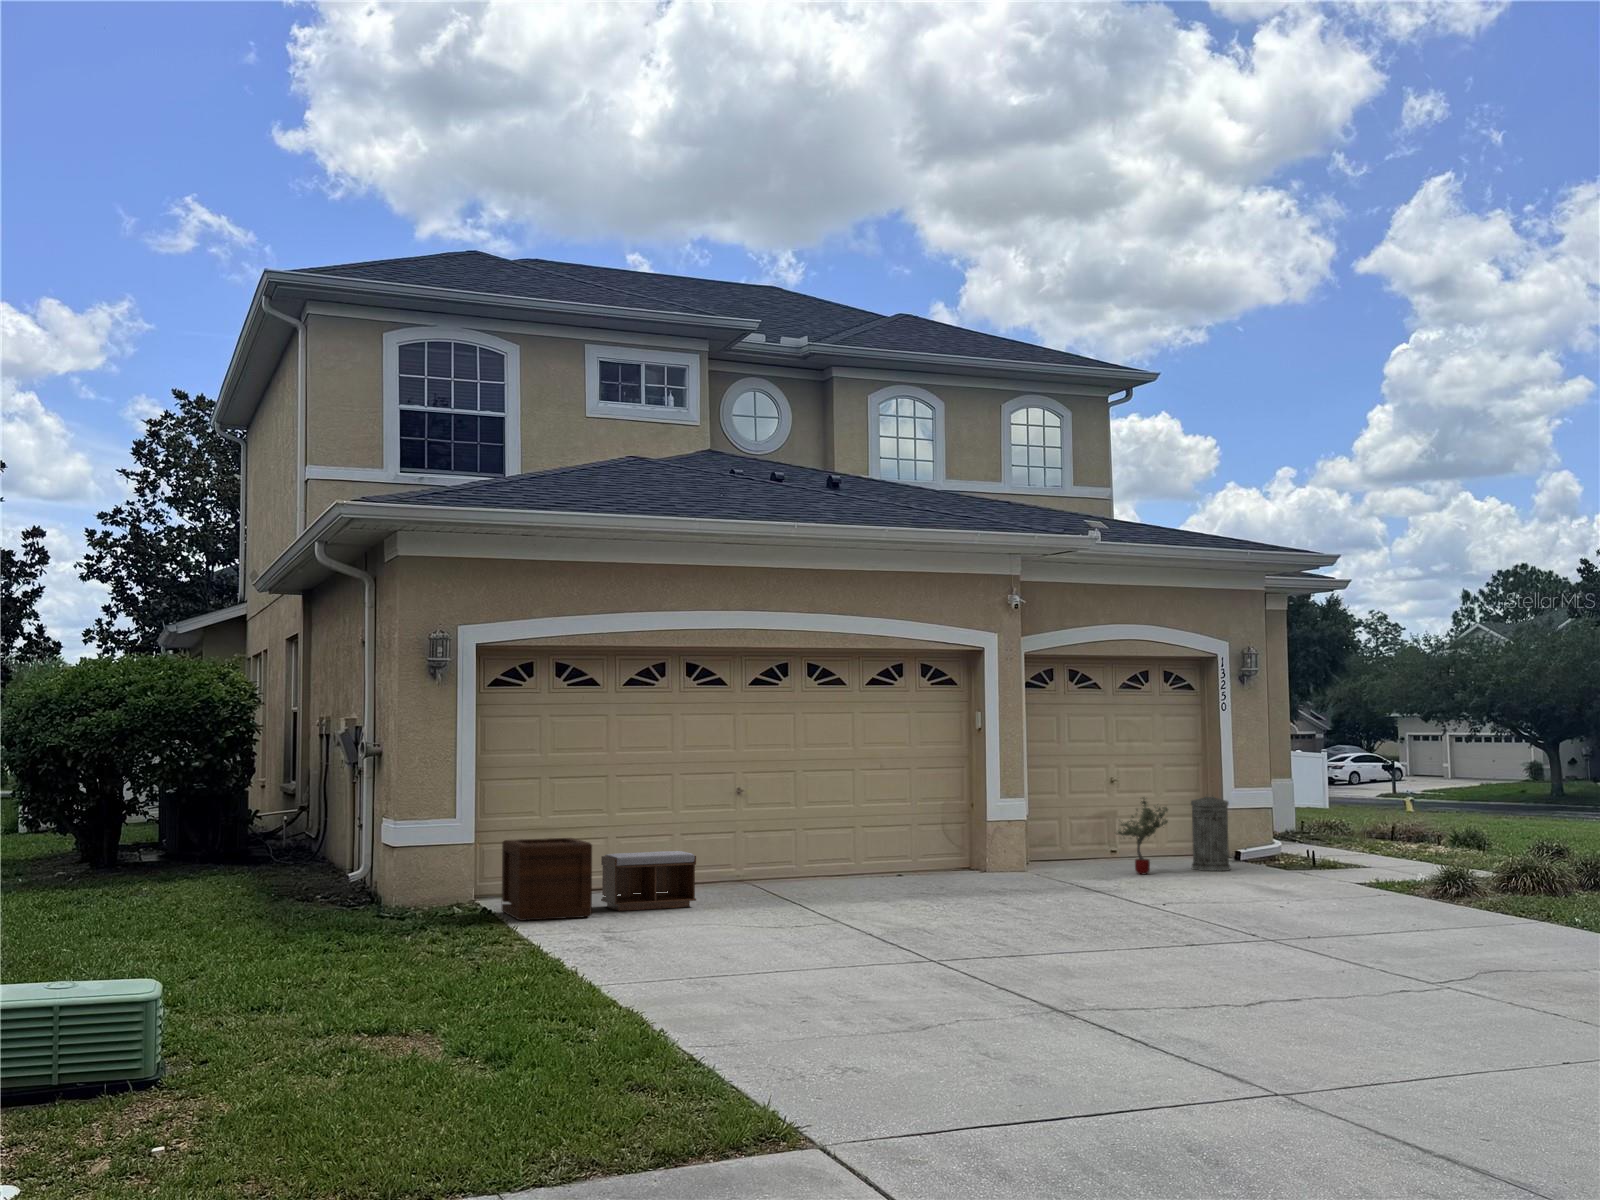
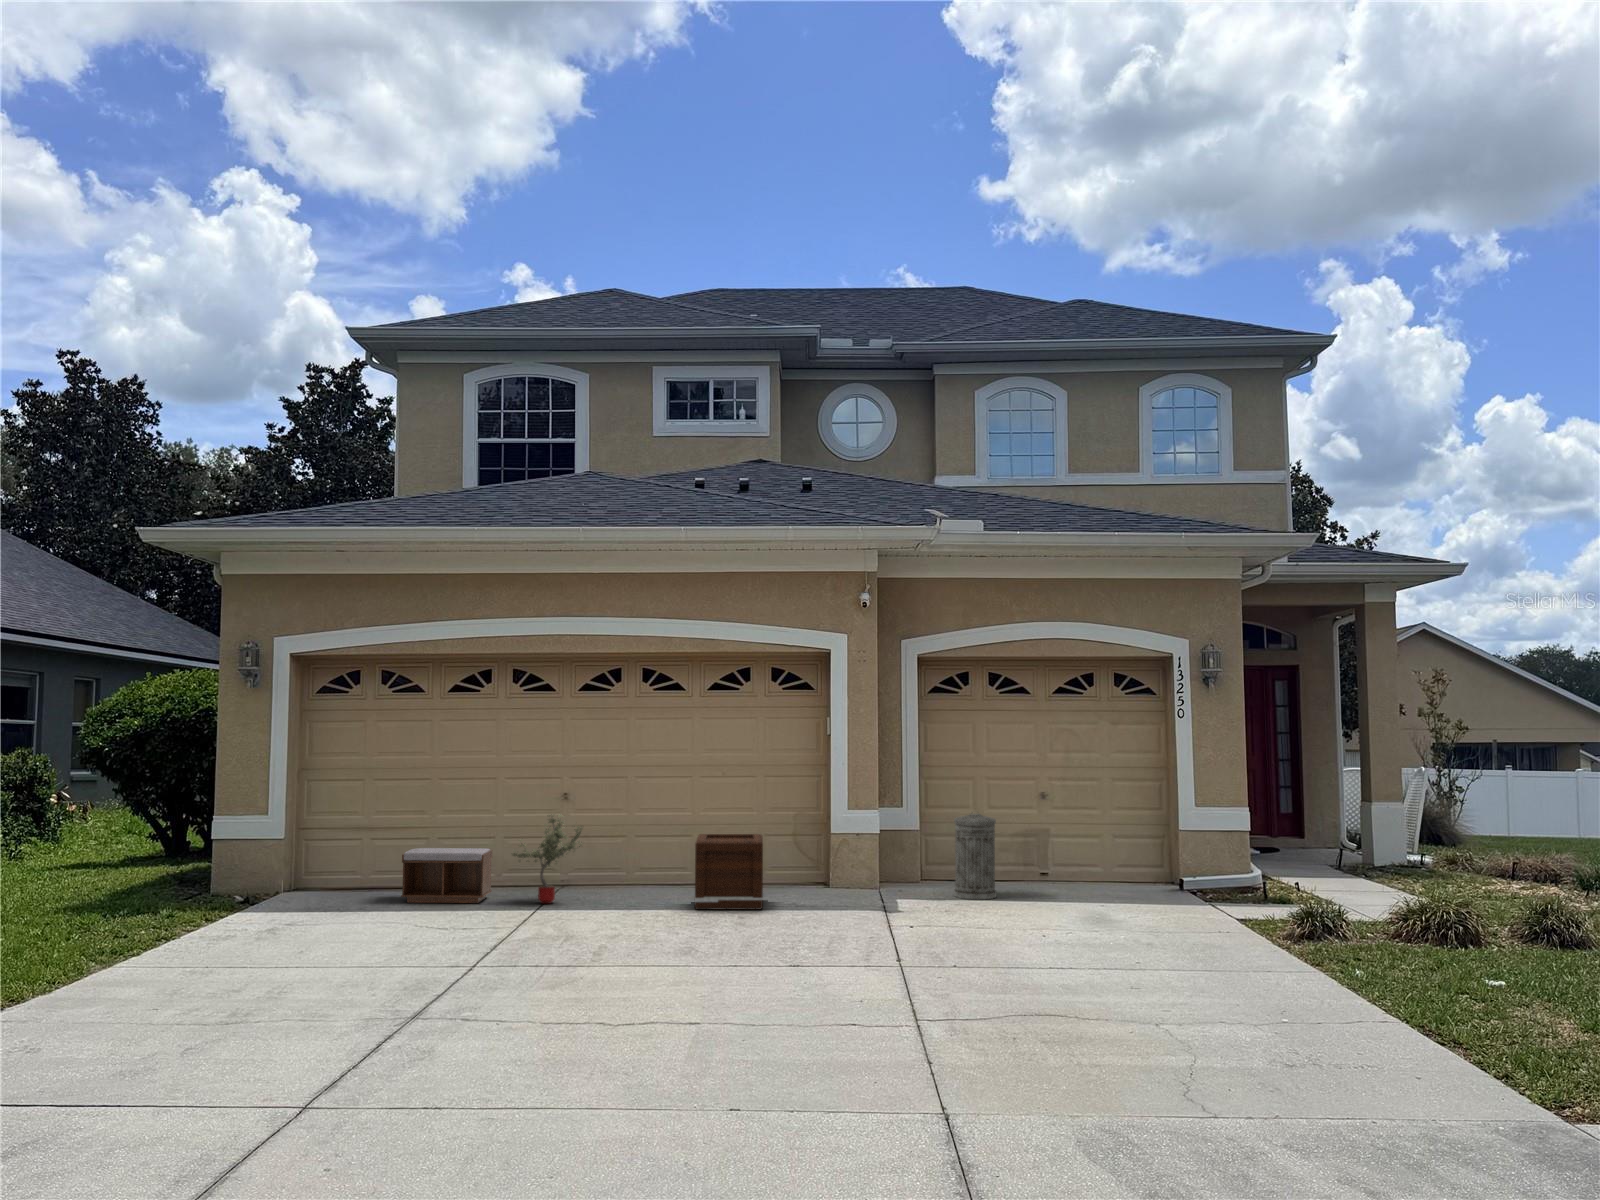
trash can: present [1191,796,1230,871] -> present [954,813,997,899]
potted tree: present [1115,798,1168,874] -> present [513,815,582,904]
wooden crate: present [502,838,592,921] -> present [695,834,763,910]

